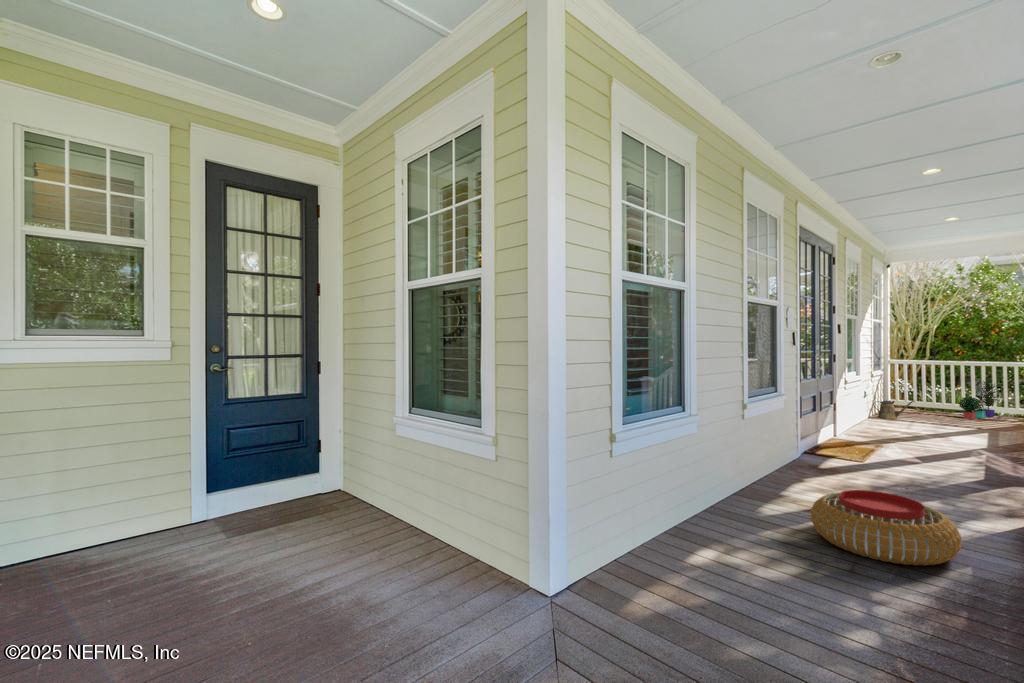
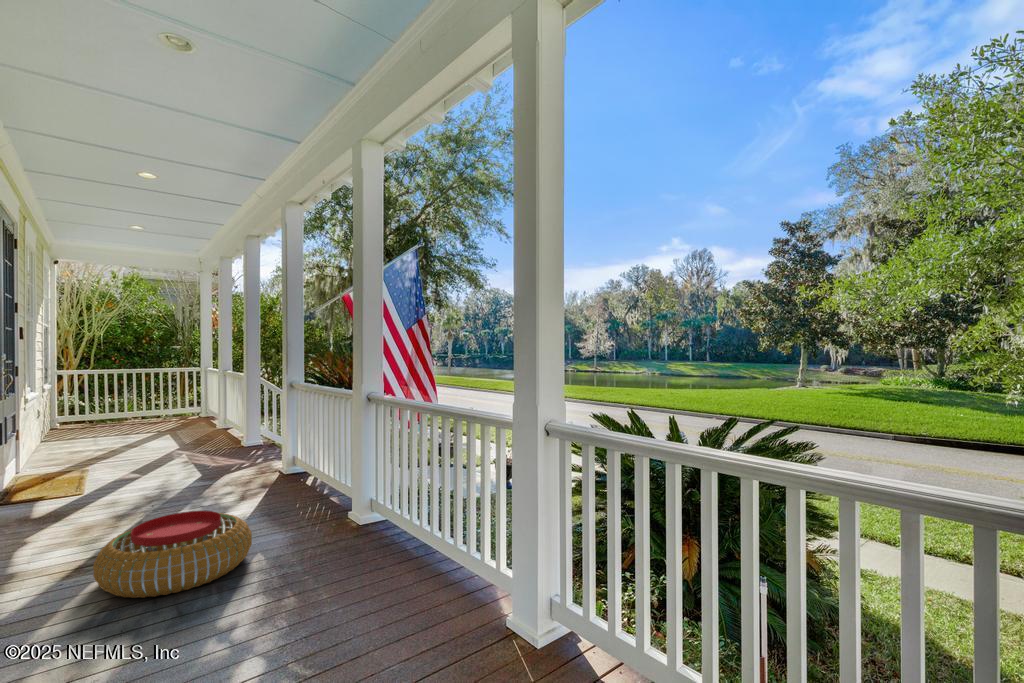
potted plant: present [959,379,997,419] -> none [133,382,165,424]
watering can: present [873,400,915,419] -> none [45,413,95,439]

